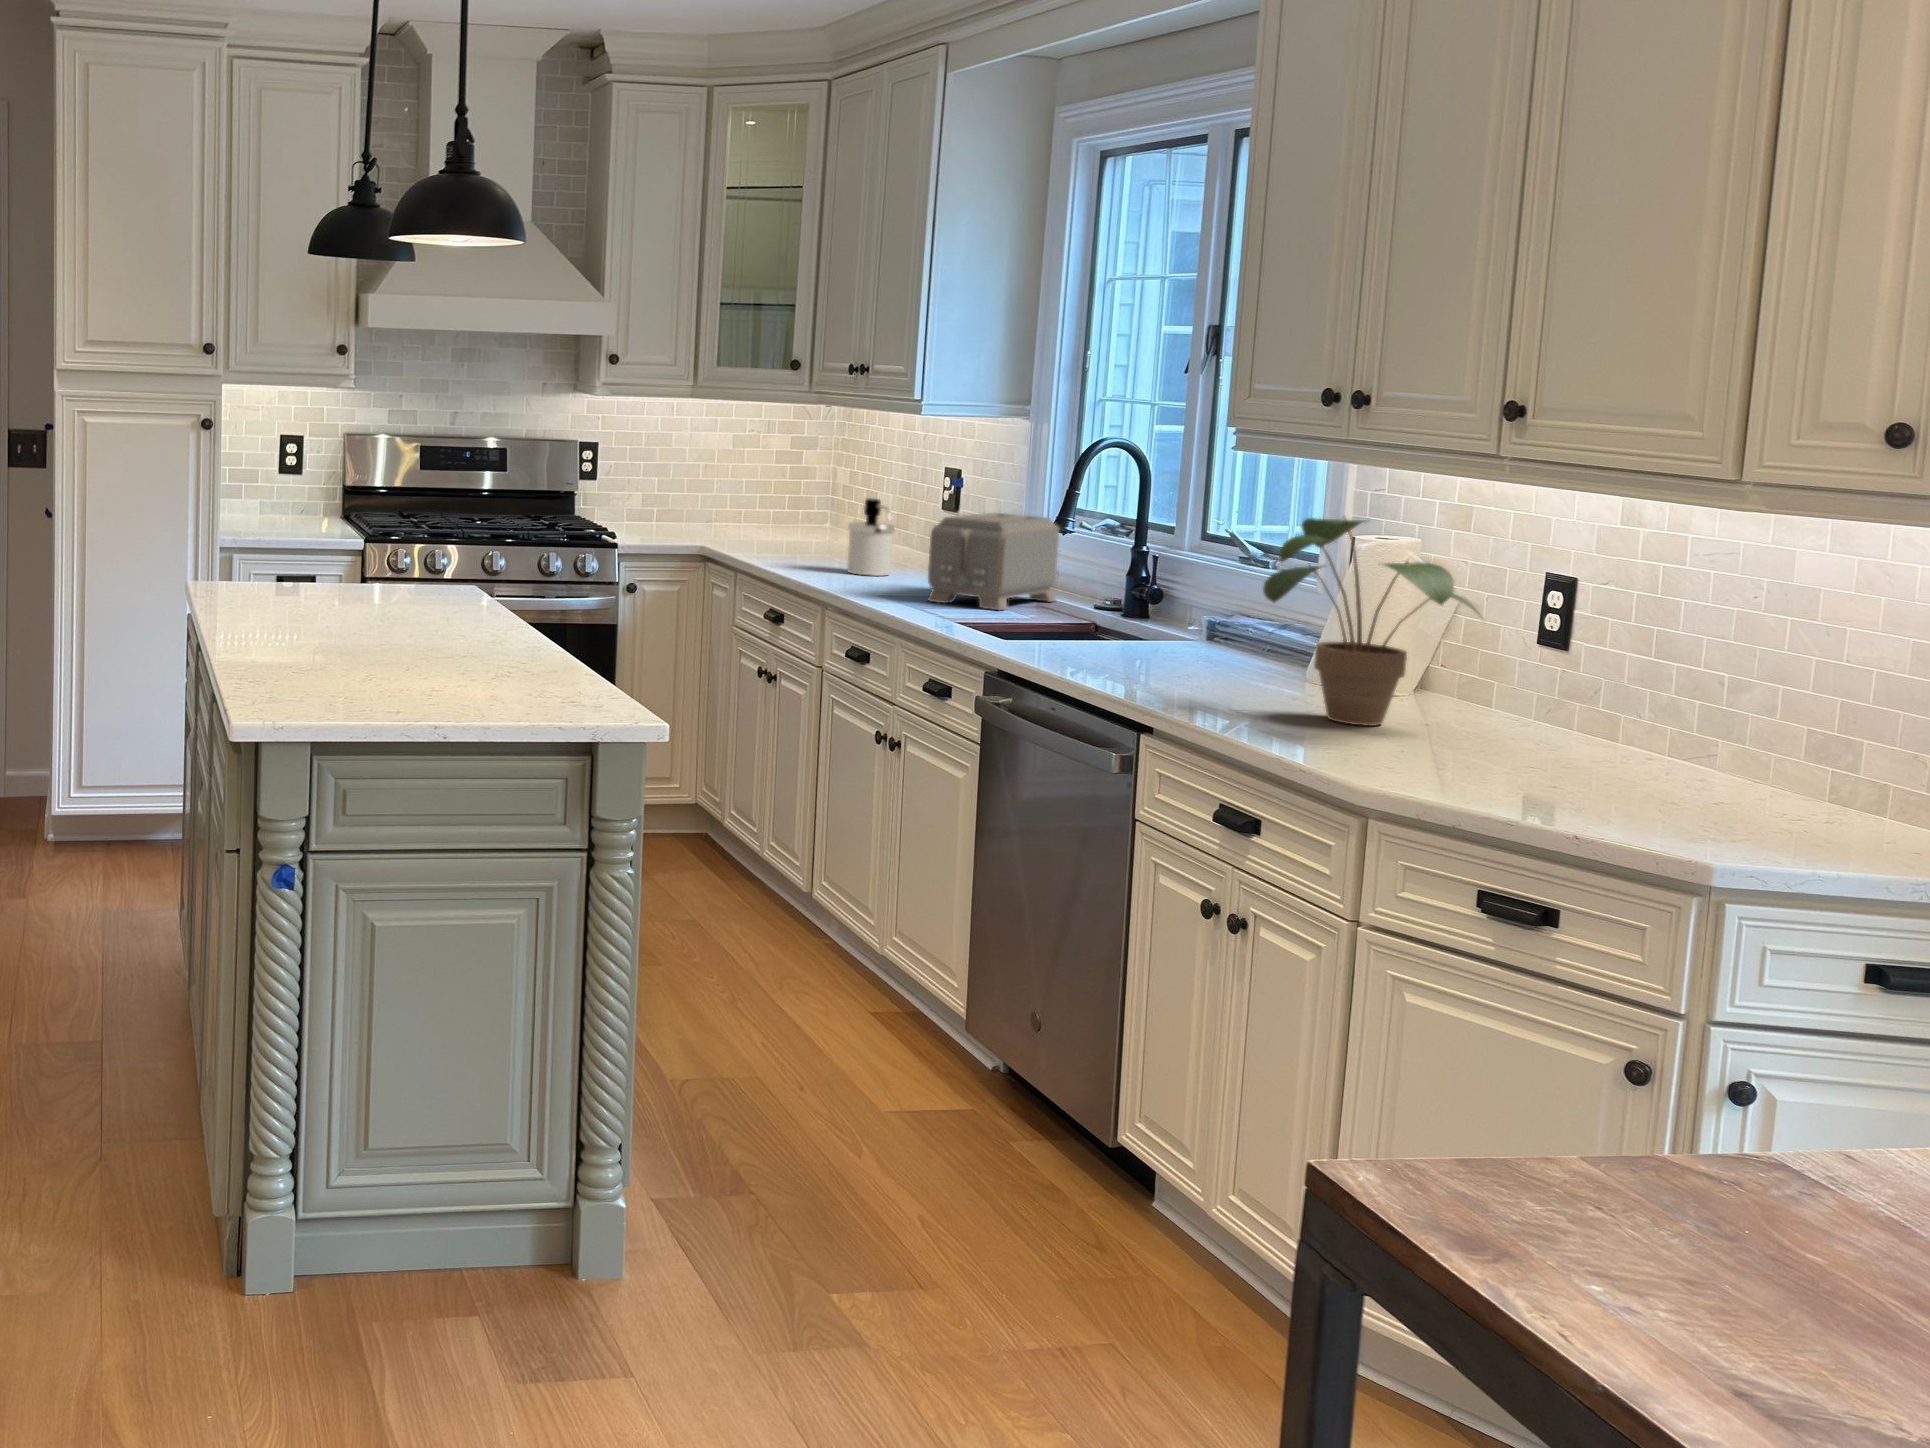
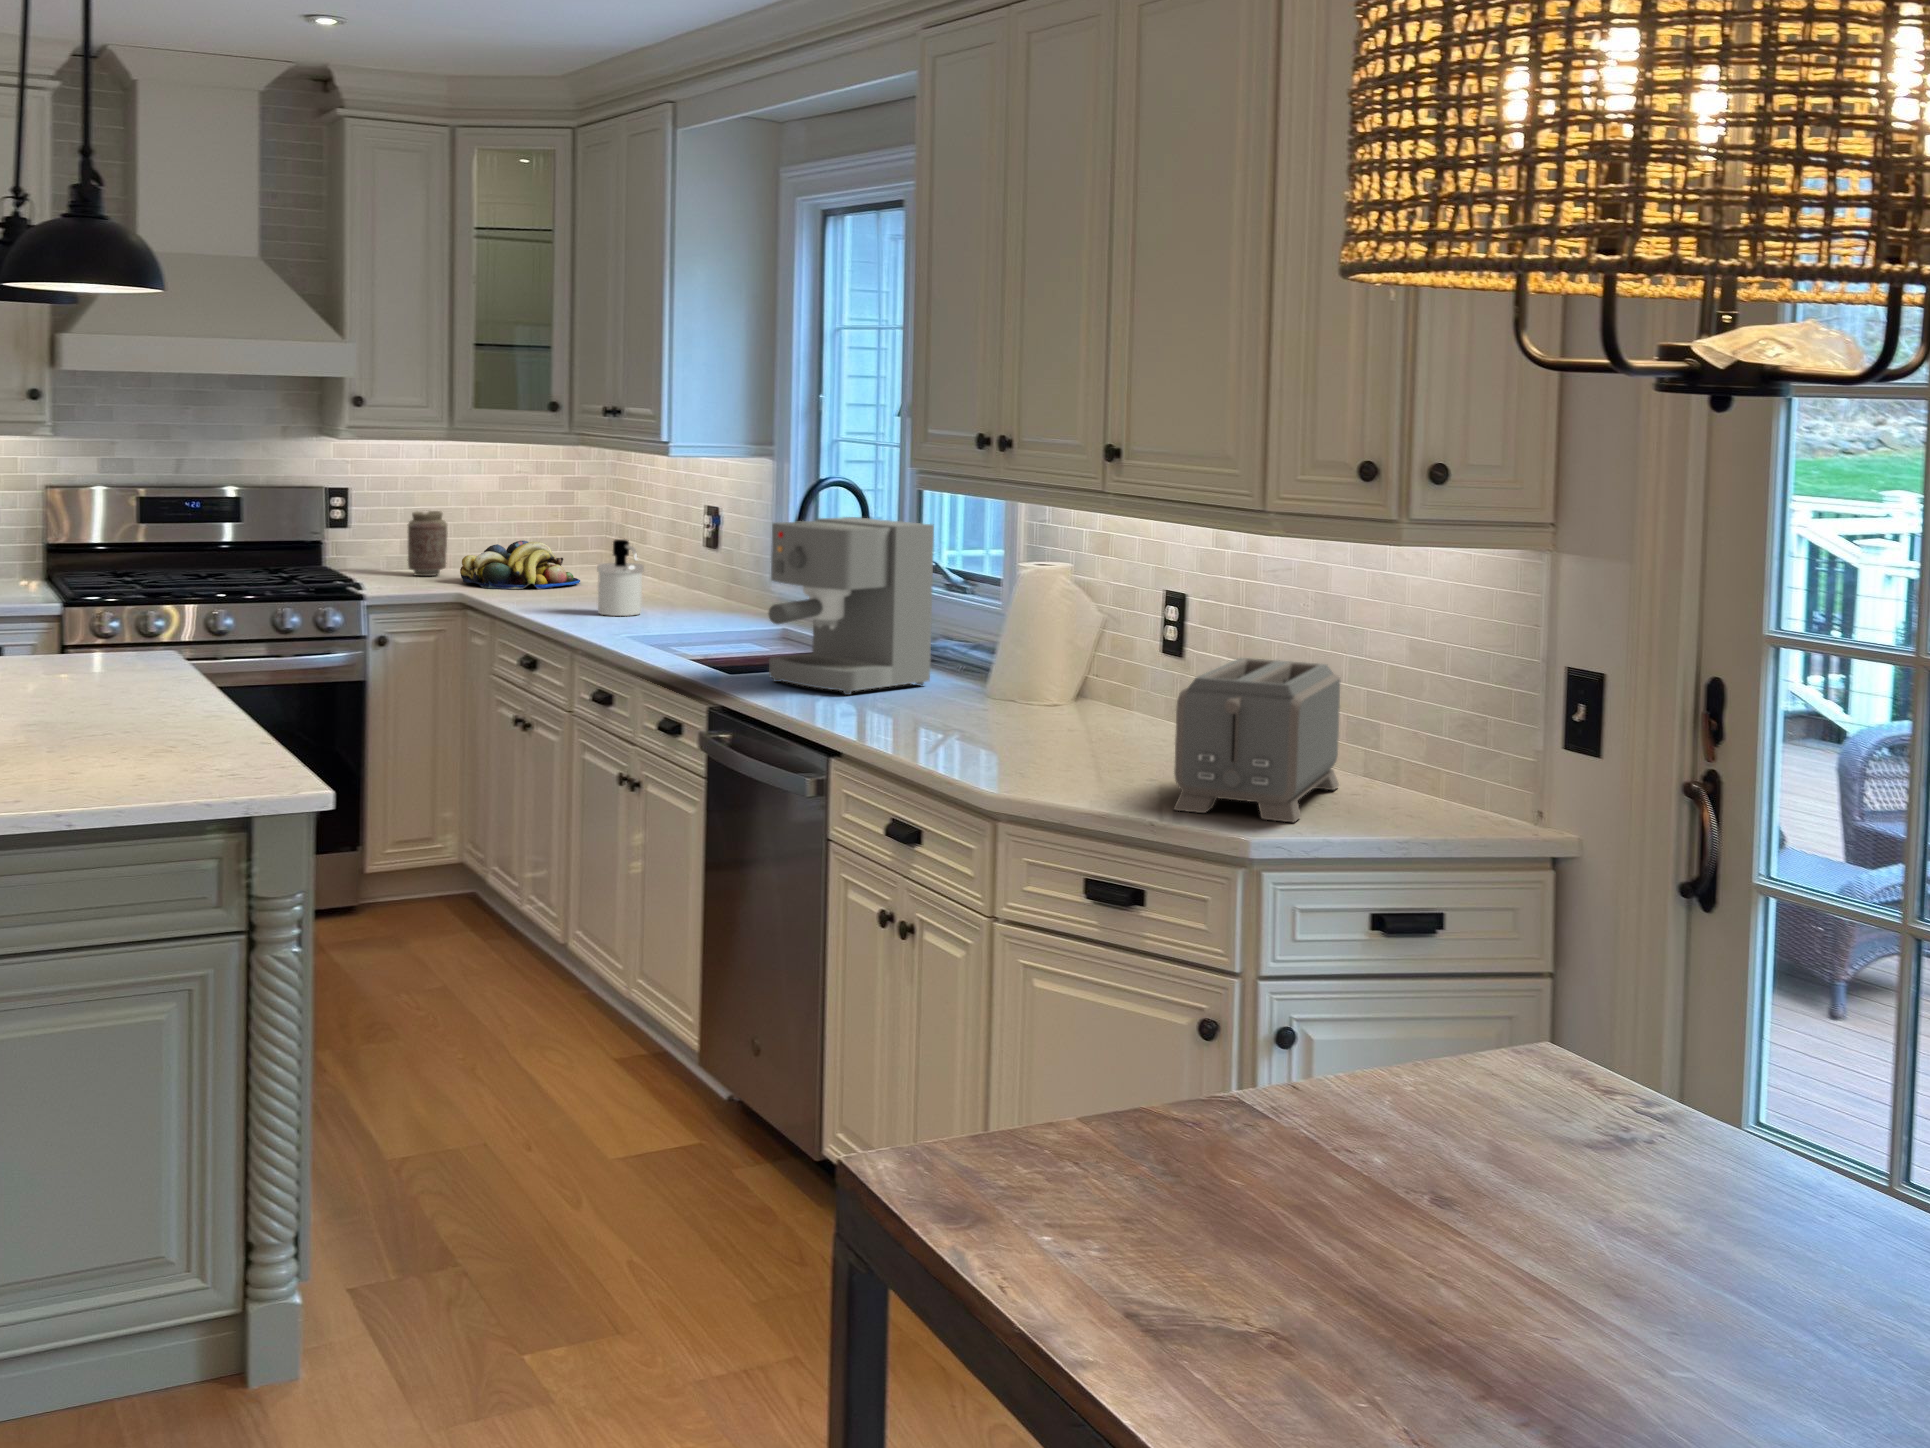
vase: none [650,466,688,529] -> present [408,511,448,576]
coffee maker: none [1054,481,1246,668] -> present [768,517,934,695]
fruit bowl: none [702,498,817,546] -> present [460,541,580,589]
toaster: present [927,513,1059,610] -> present [1174,658,1340,822]
potted plant: present [1263,517,1480,726] -> none [931,546,1116,737]

